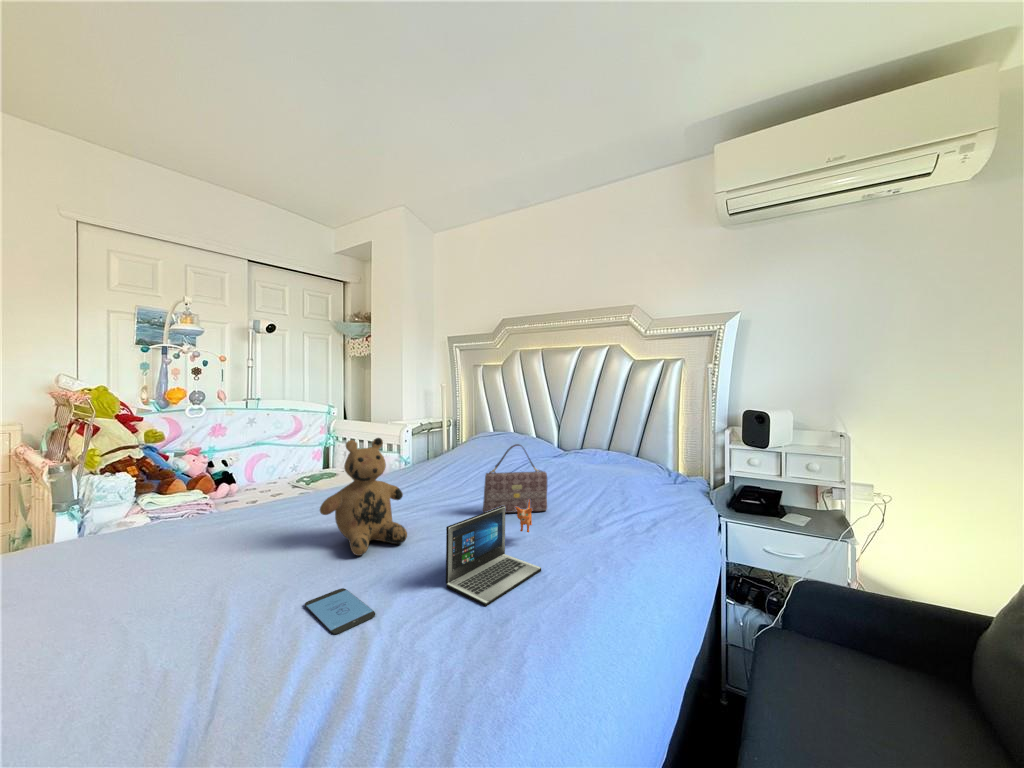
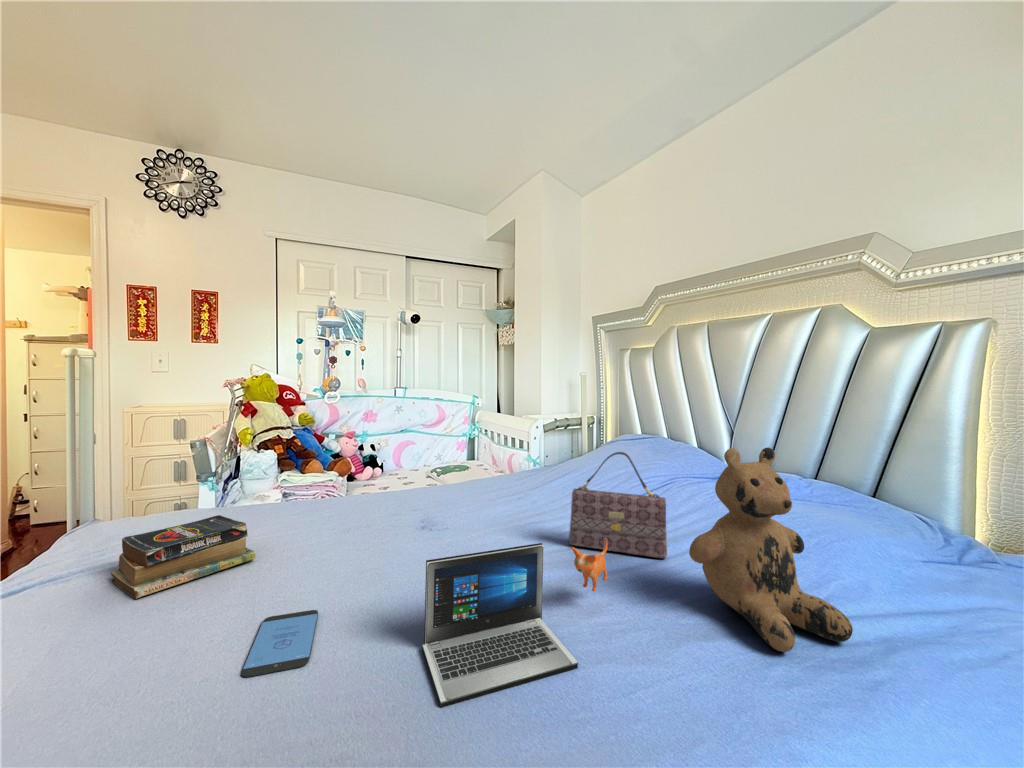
teddy bear: present [320,438,407,556] -> present [689,447,853,652]
book: none [69,541,228,628] -> present [111,515,256,599]

